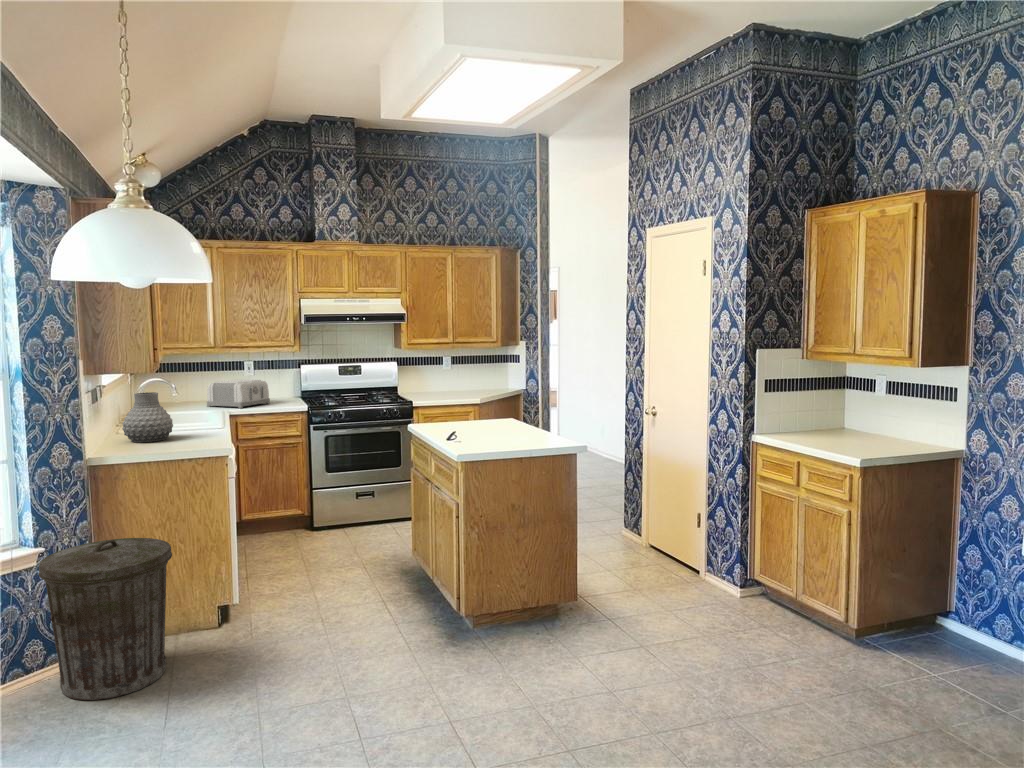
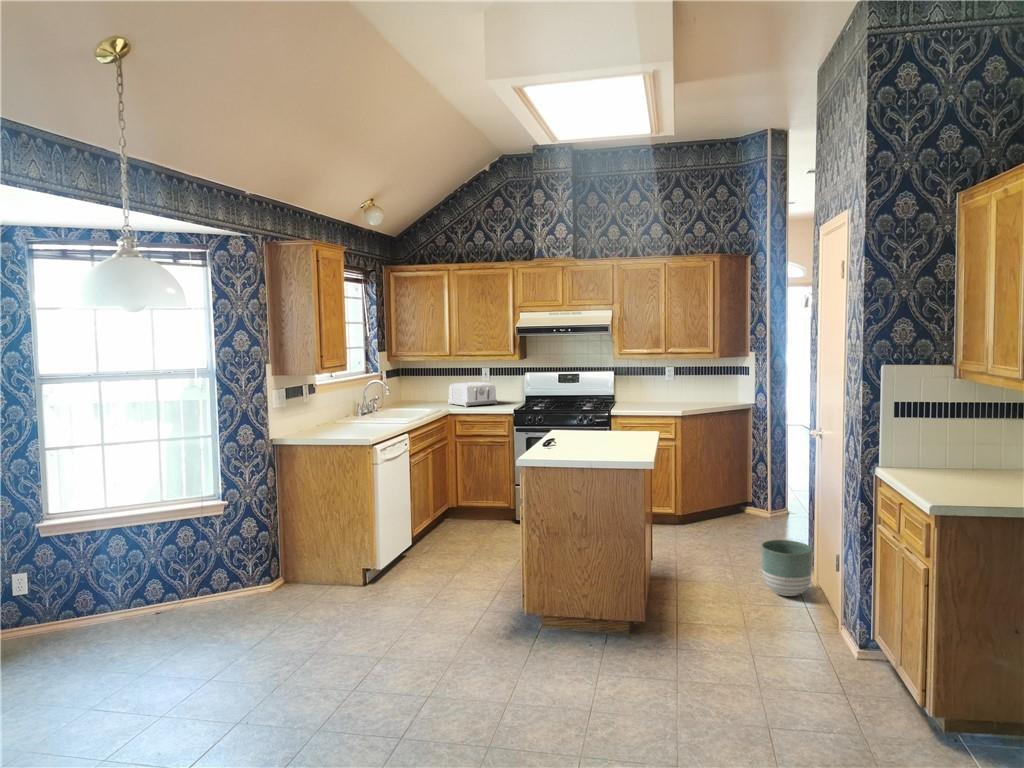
vase: present [122,392,173,442] -> none [323,391,361,430]
planter: none [603,503,644,549] -> present [762,540,812,596]
trash can: present [39,538,172,700] -> none [203,503,299,624]

